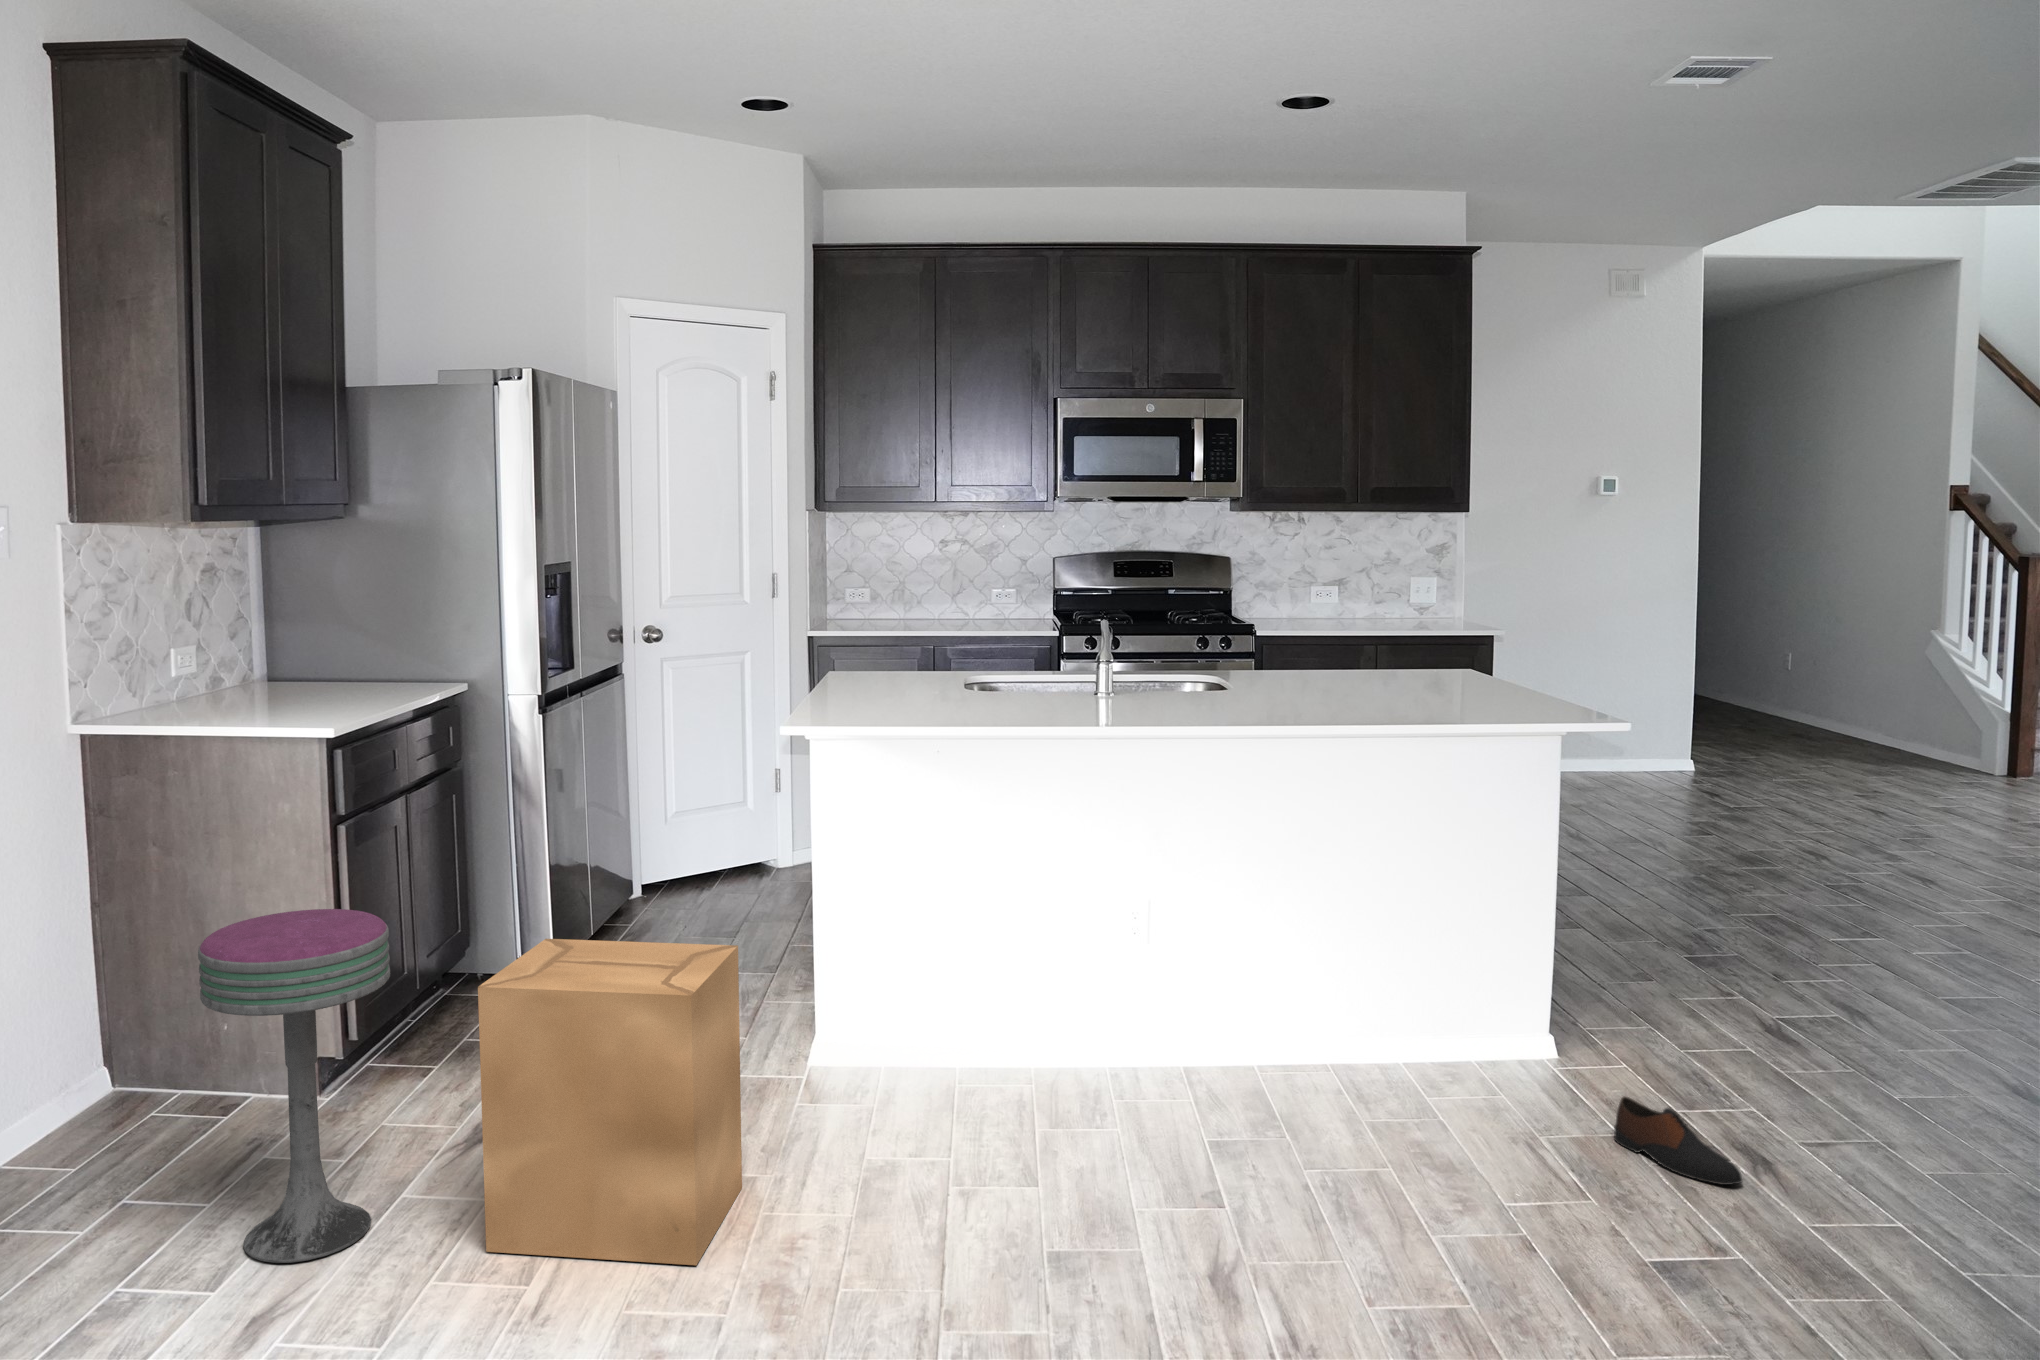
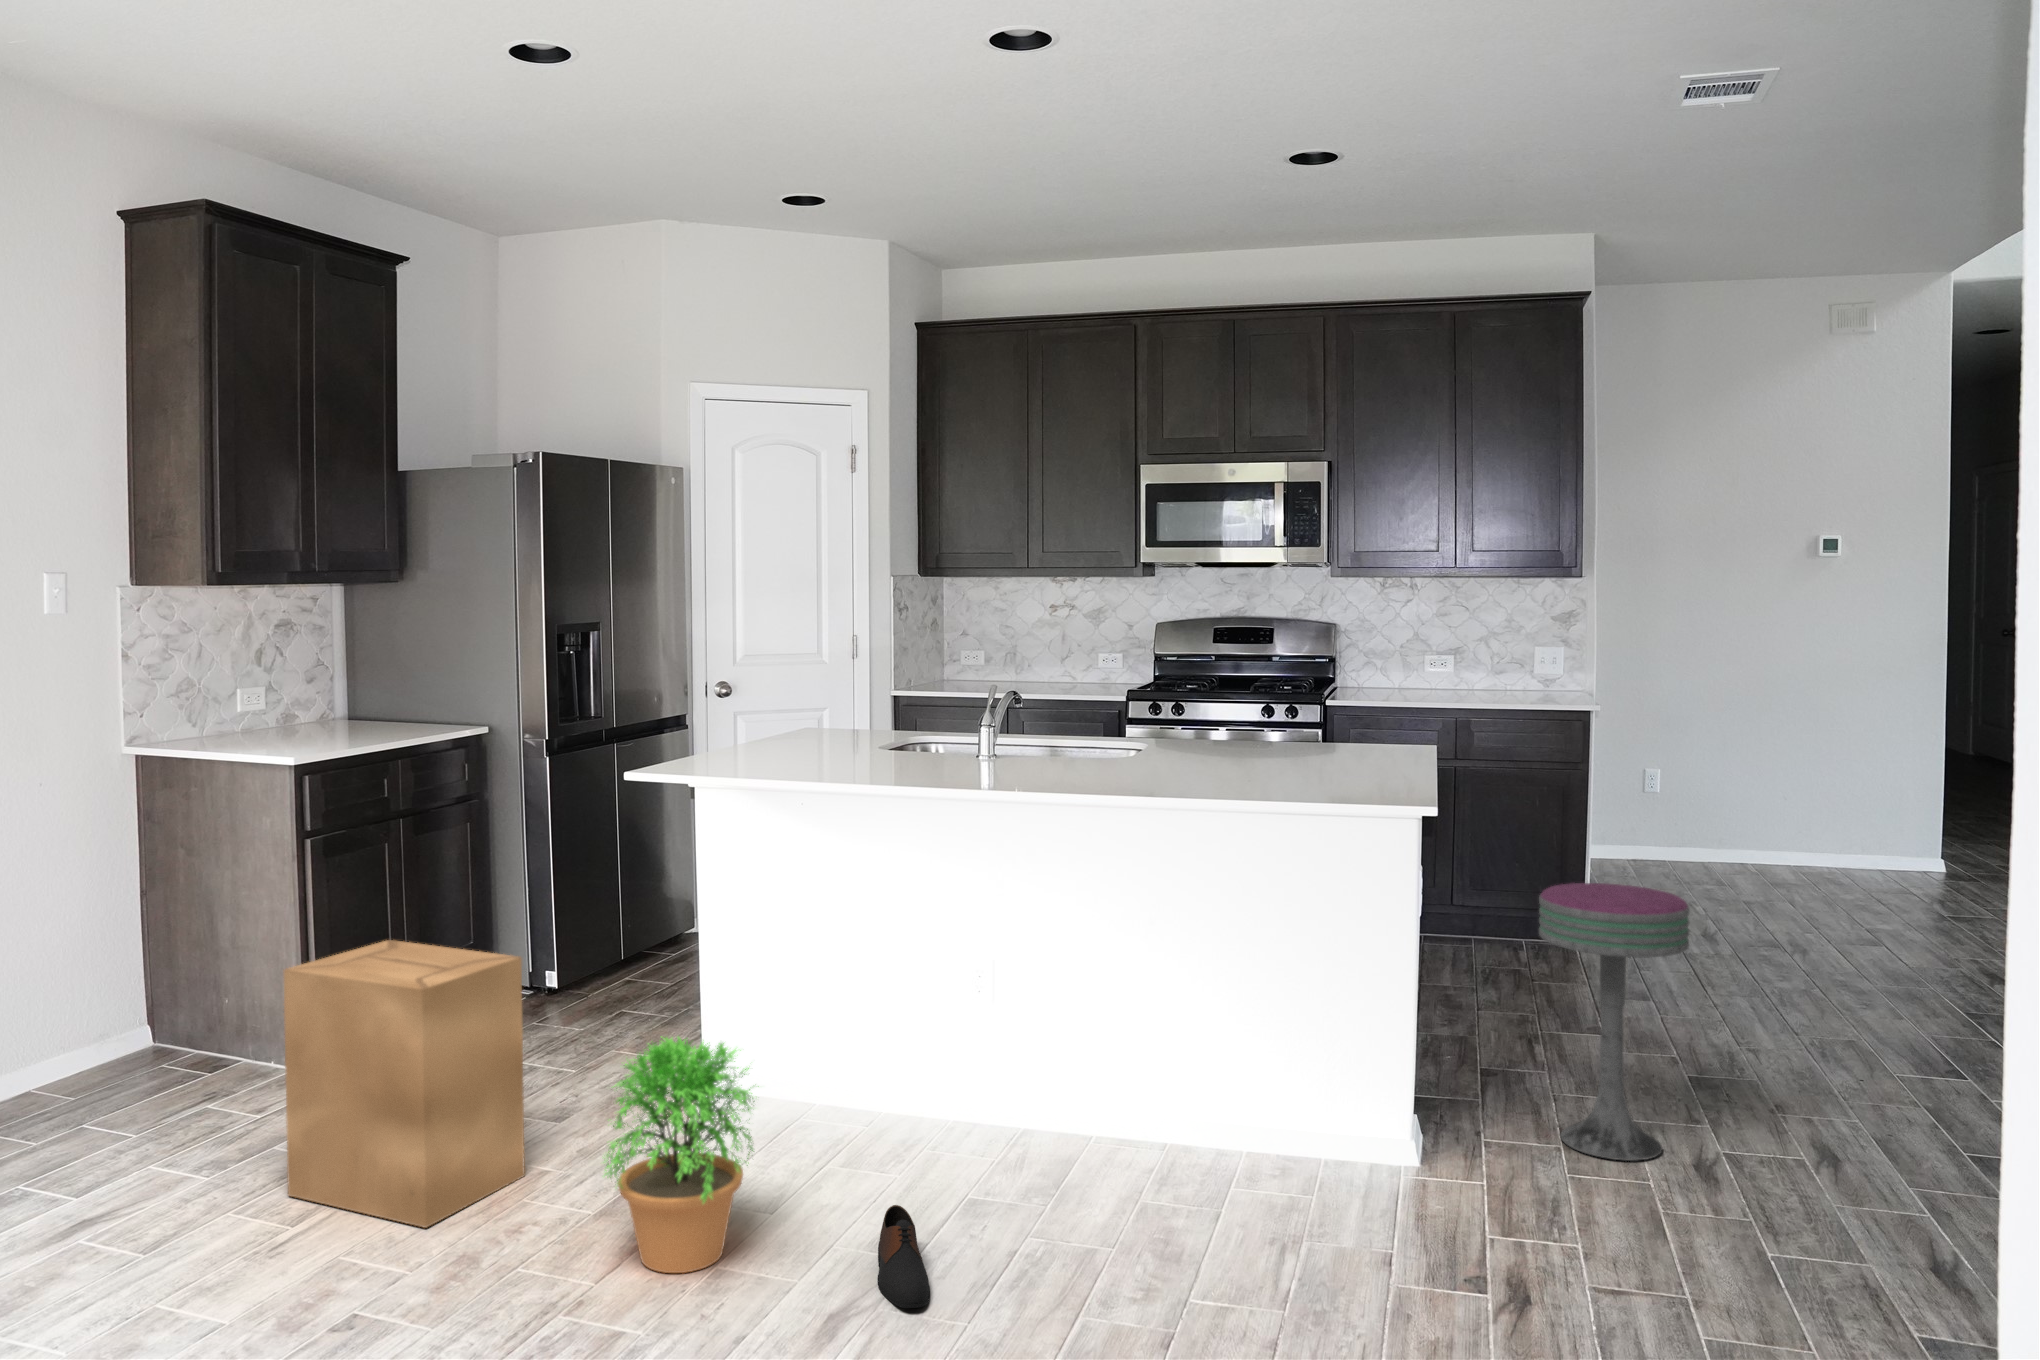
bar stool: present [198,909,390,1263] -> present [1539,883,1690,1161]
potted plant: none [910,1017,1111,1274] -> present [604,1037,759,1273]
shoe: present [1614,1096,1742,1185] -> present [878,1205,930,1308]

